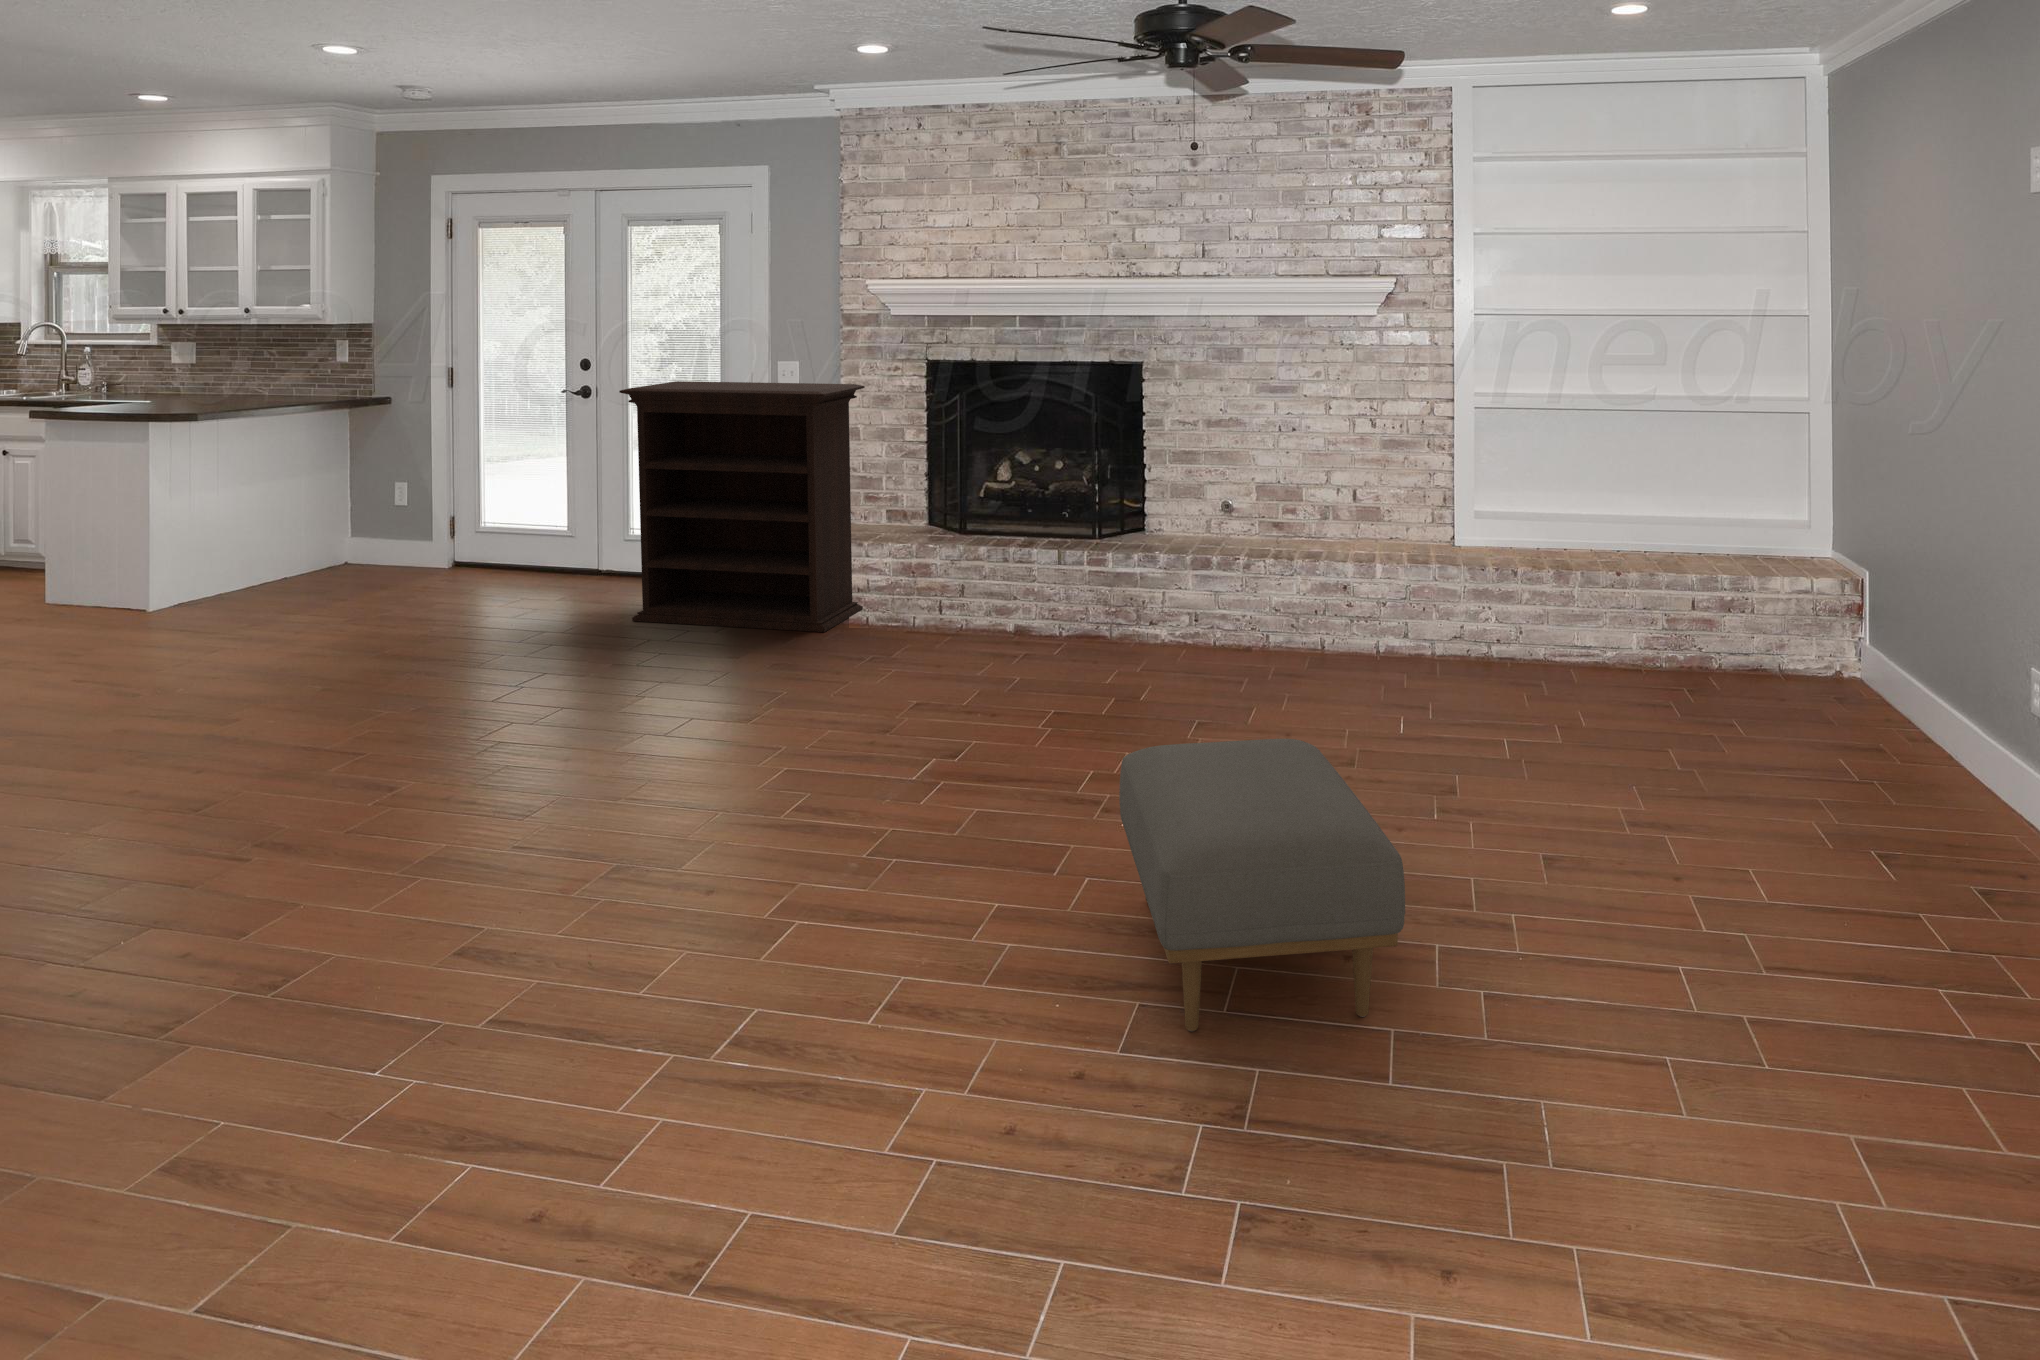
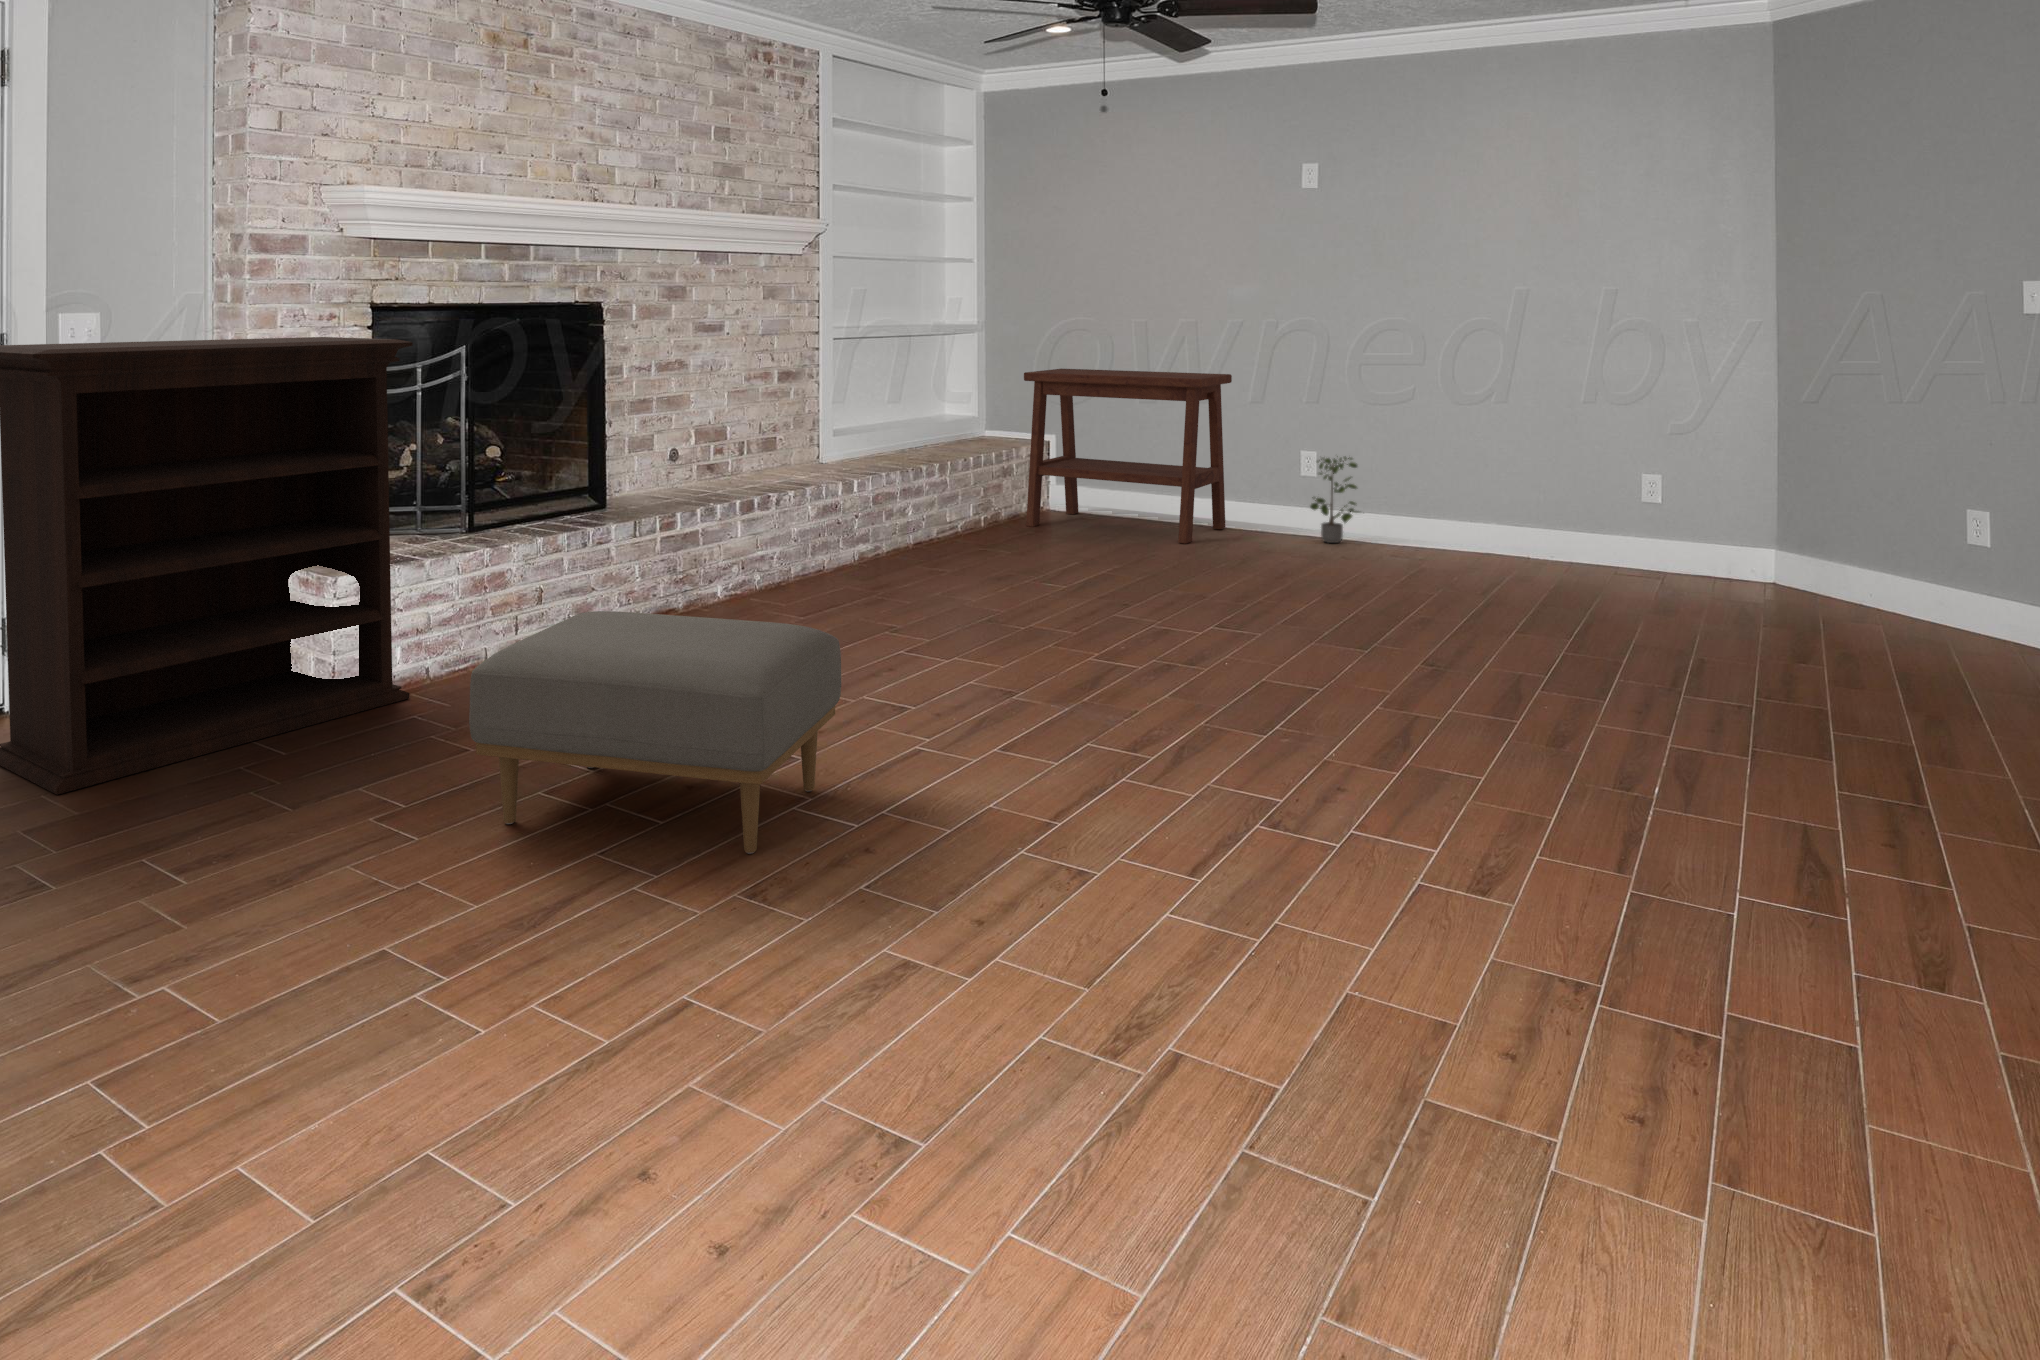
side table: none [1693,475,1929,768] -> present [1024,369,1232,544]
potted plant: none [1939,686,2013,846] -> present [1310,456,1358,543]
ottoman: present [1119,739,1405,1031] -> present [469,611,841,854]

